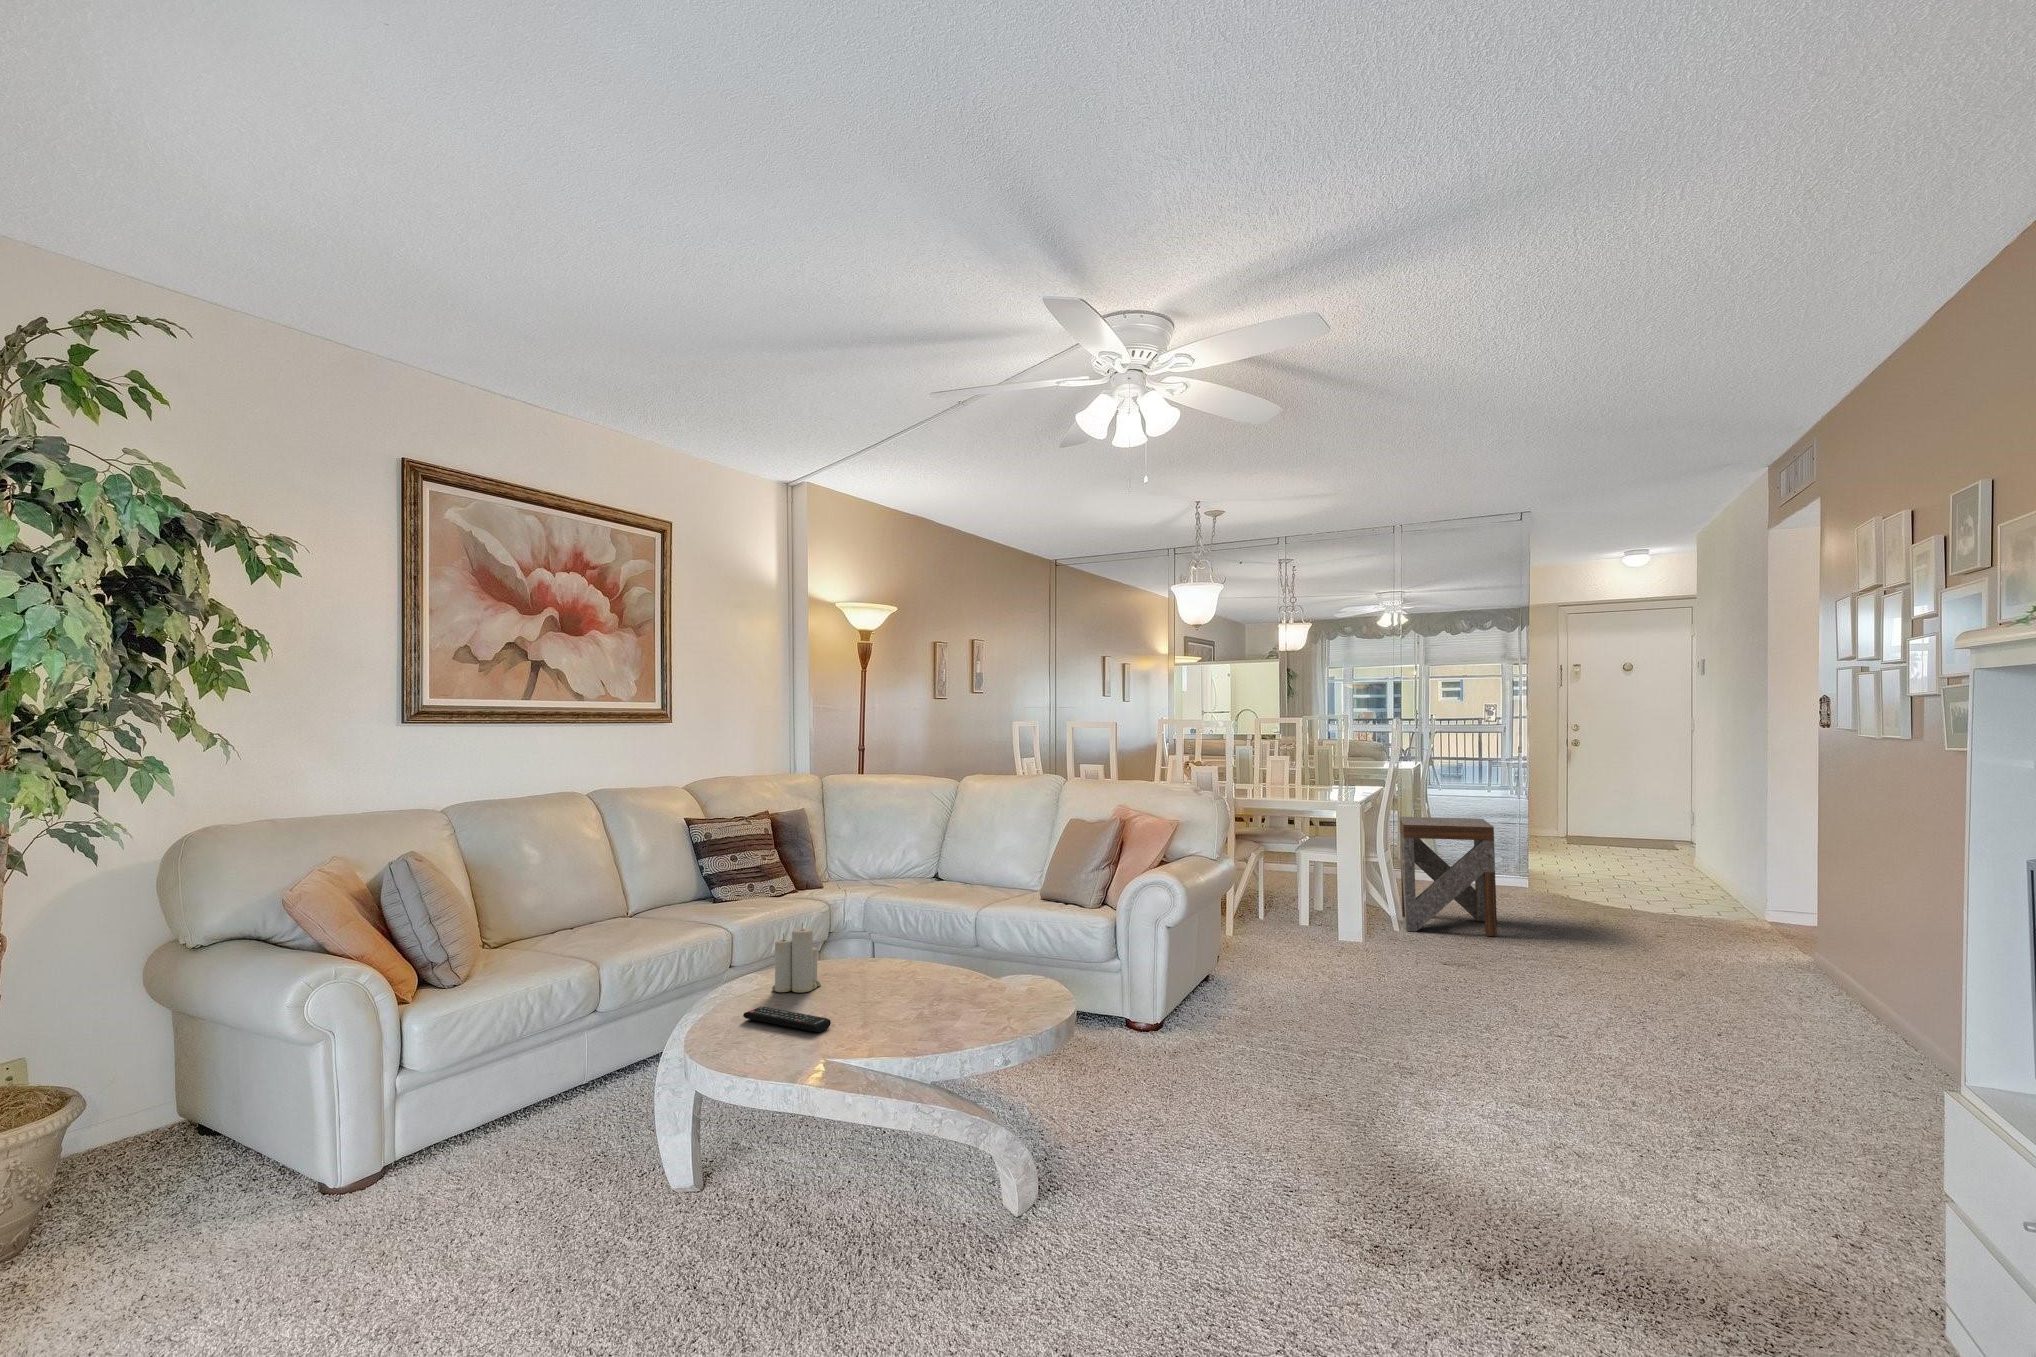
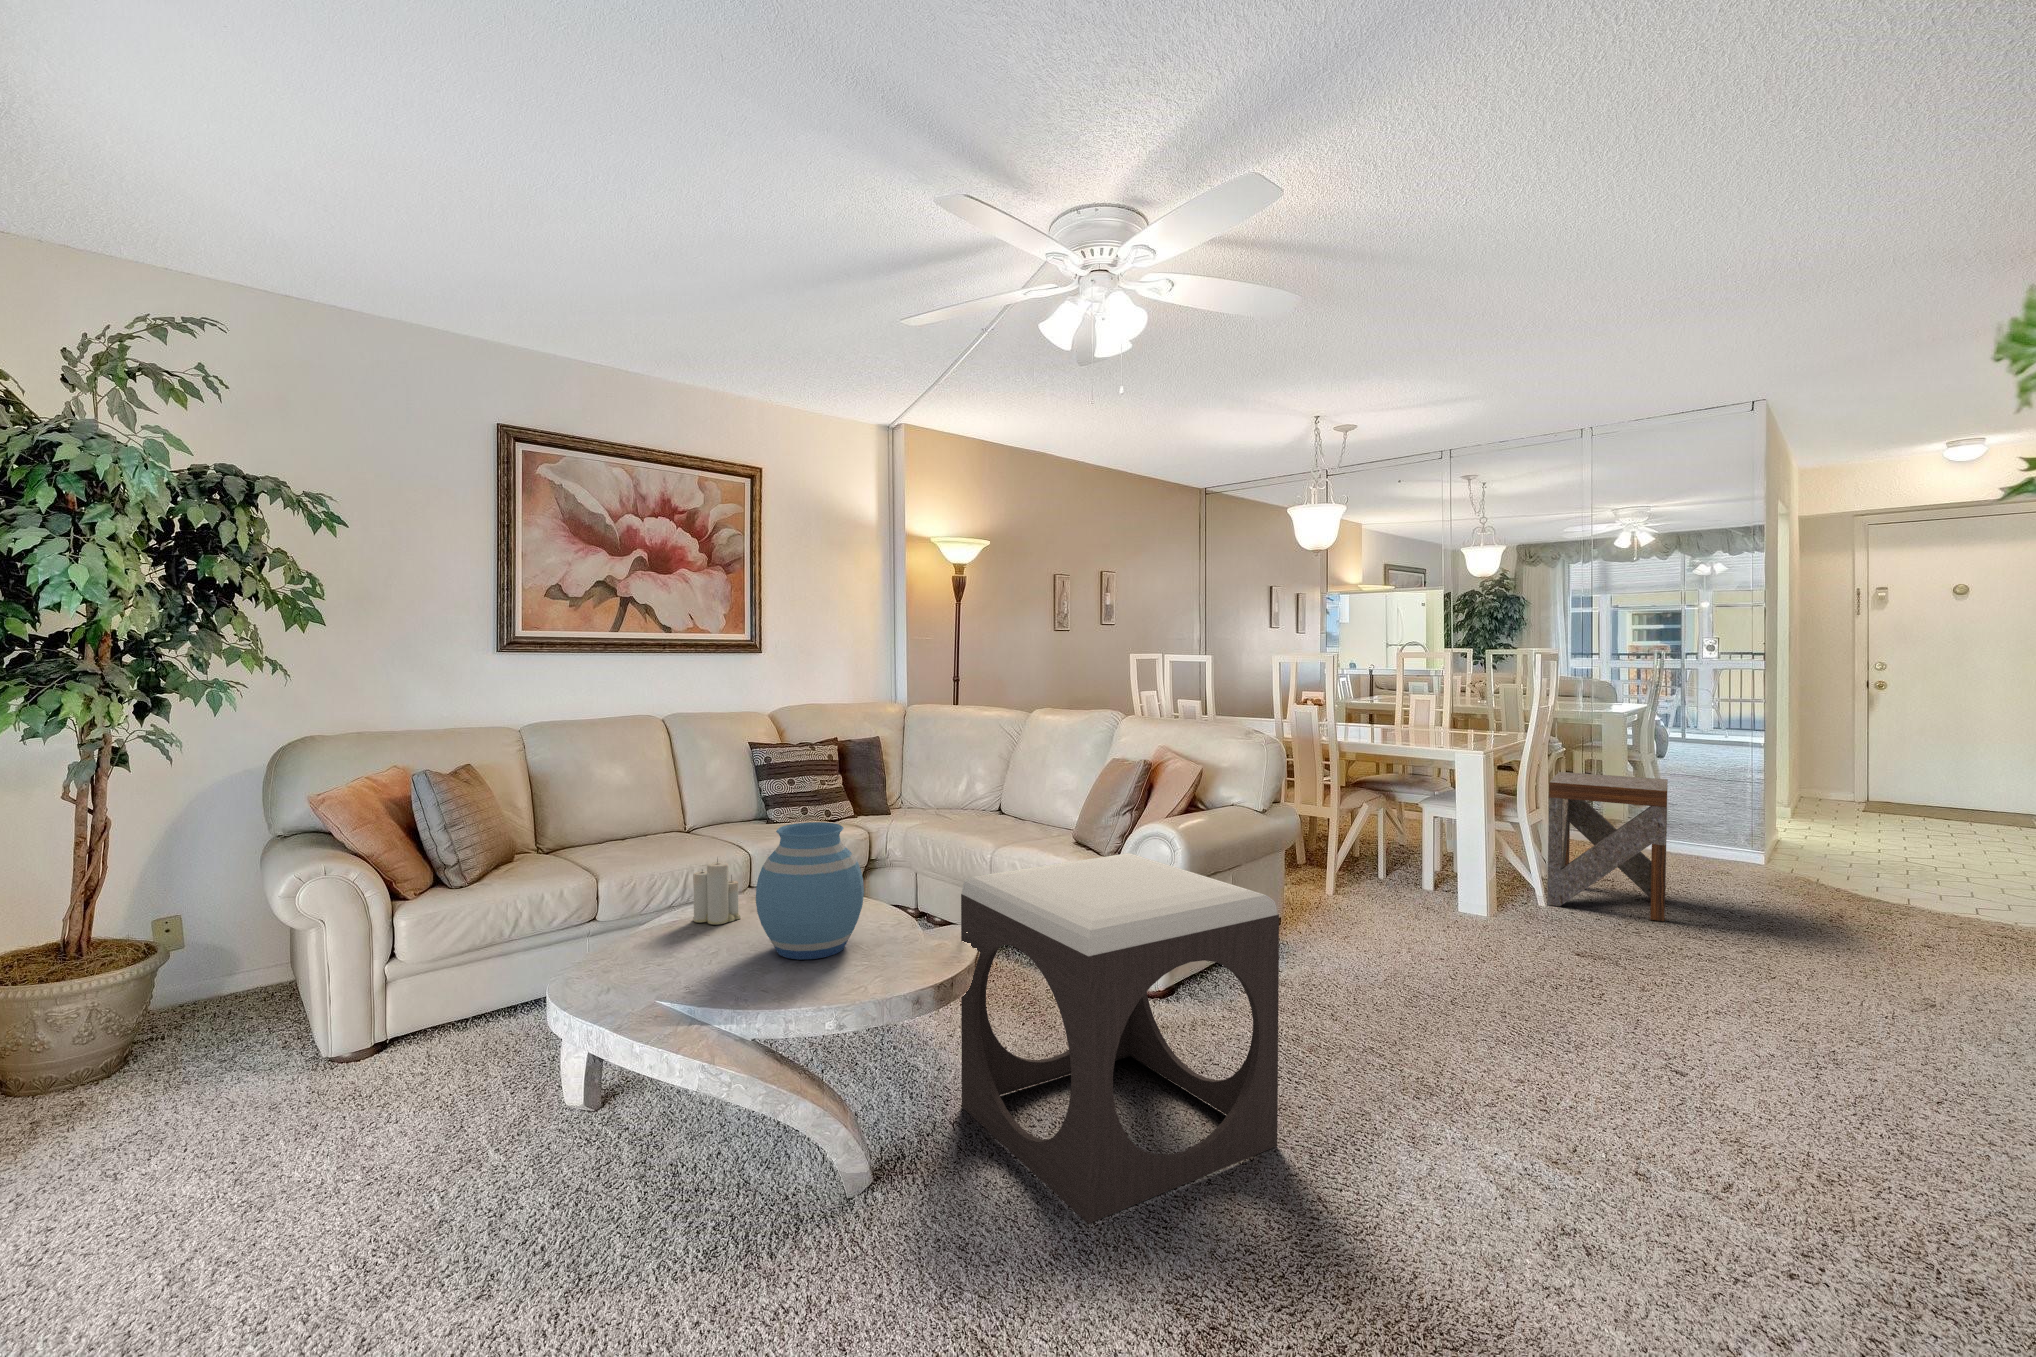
vase: none [880,879,982,1012] -> present [756,822,864,960]
footstool: none [1063,894,1346,1212] -> present [961,853,1279,1223]
remote control: present [743,1007,831,1032] -> none [629,936,691,969]

